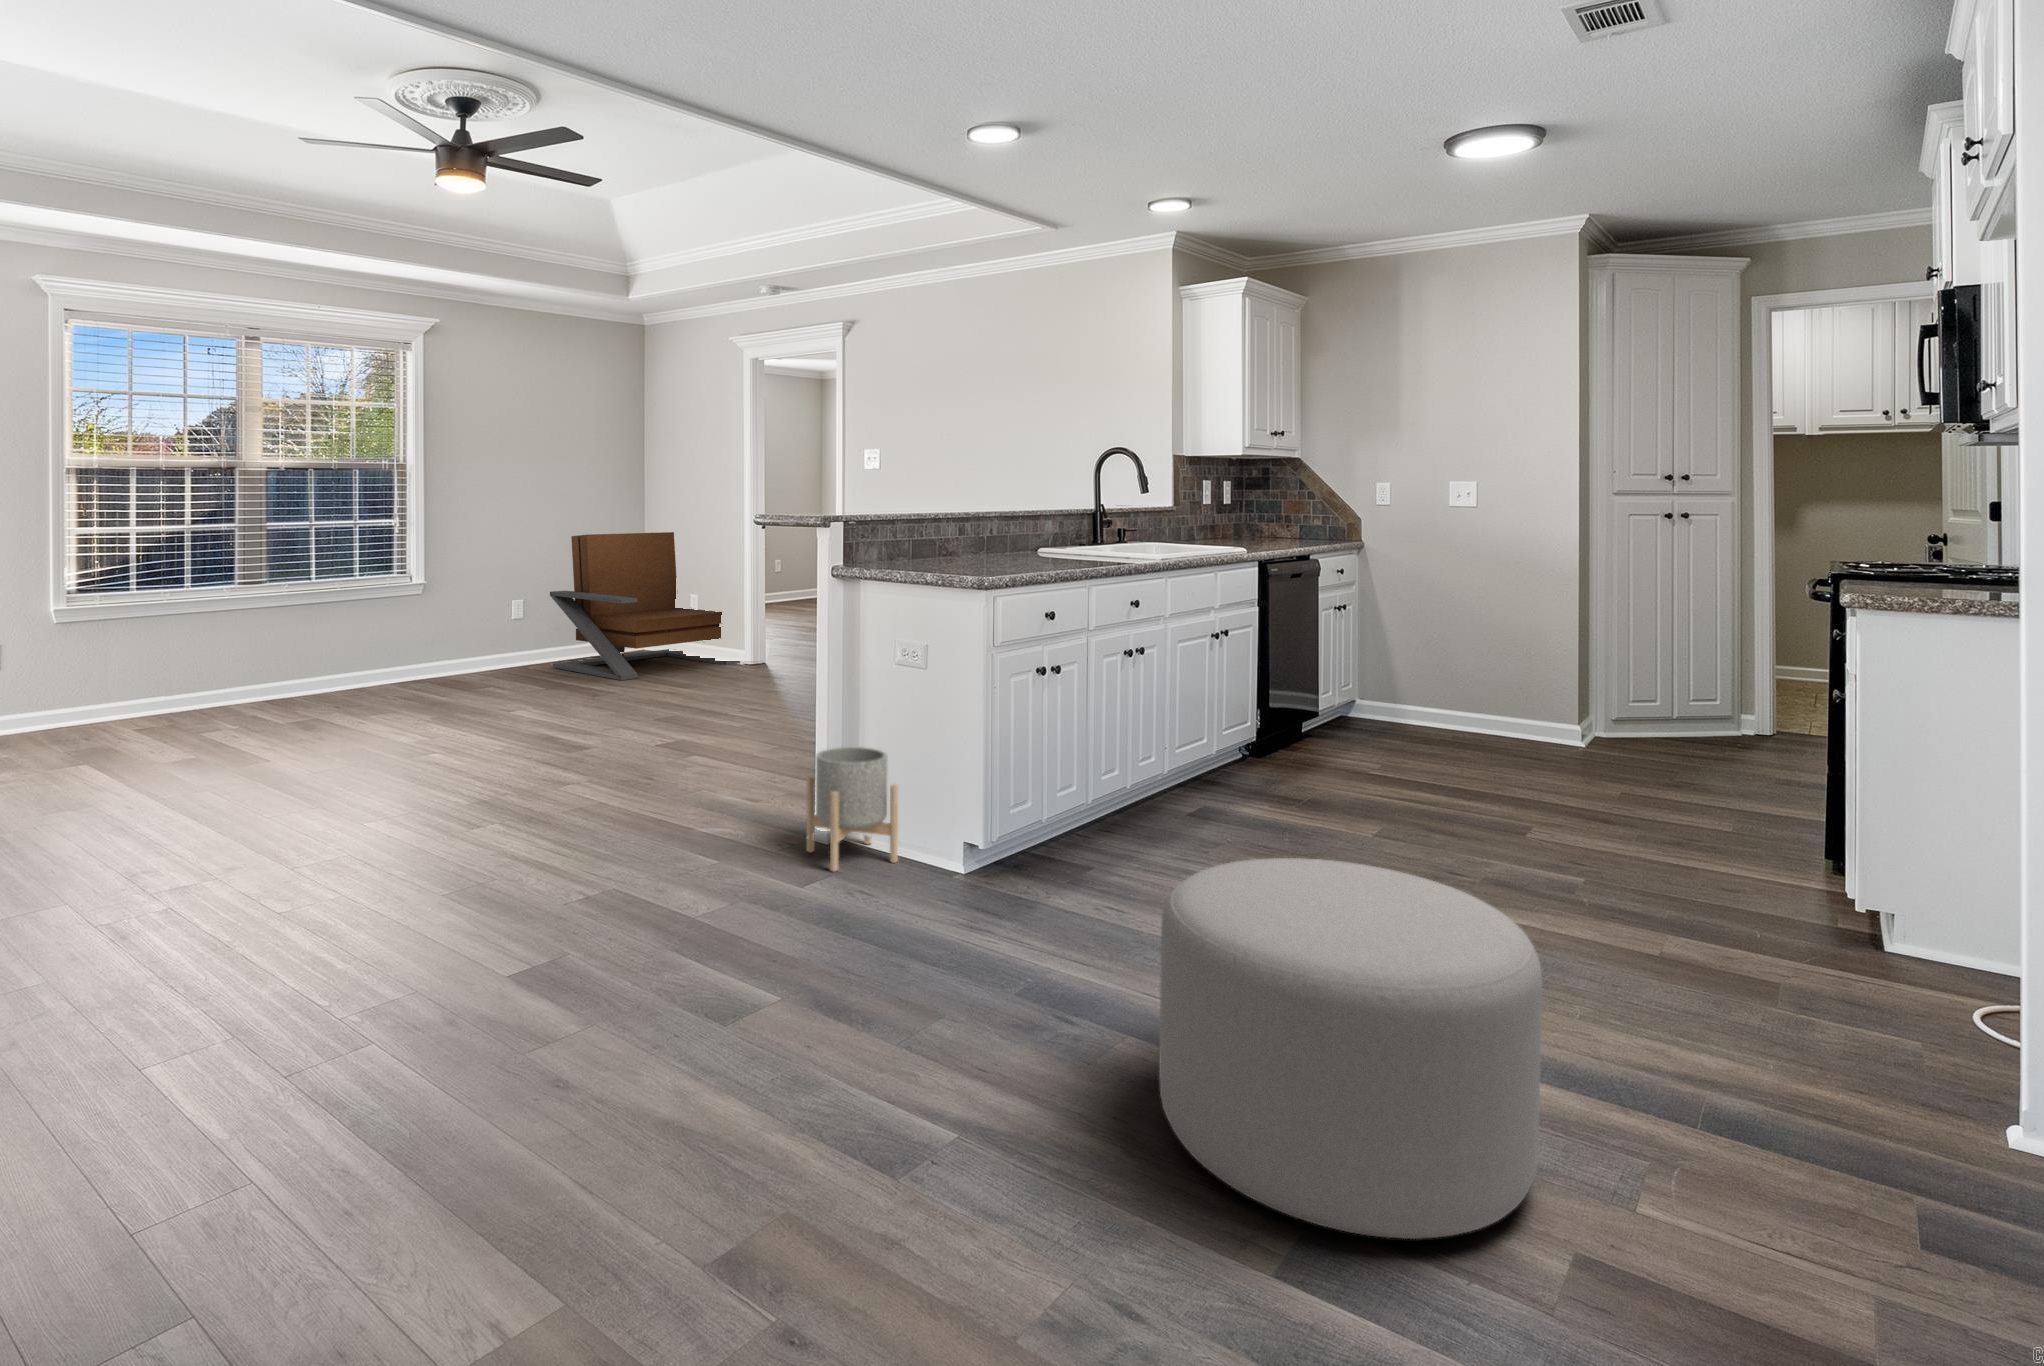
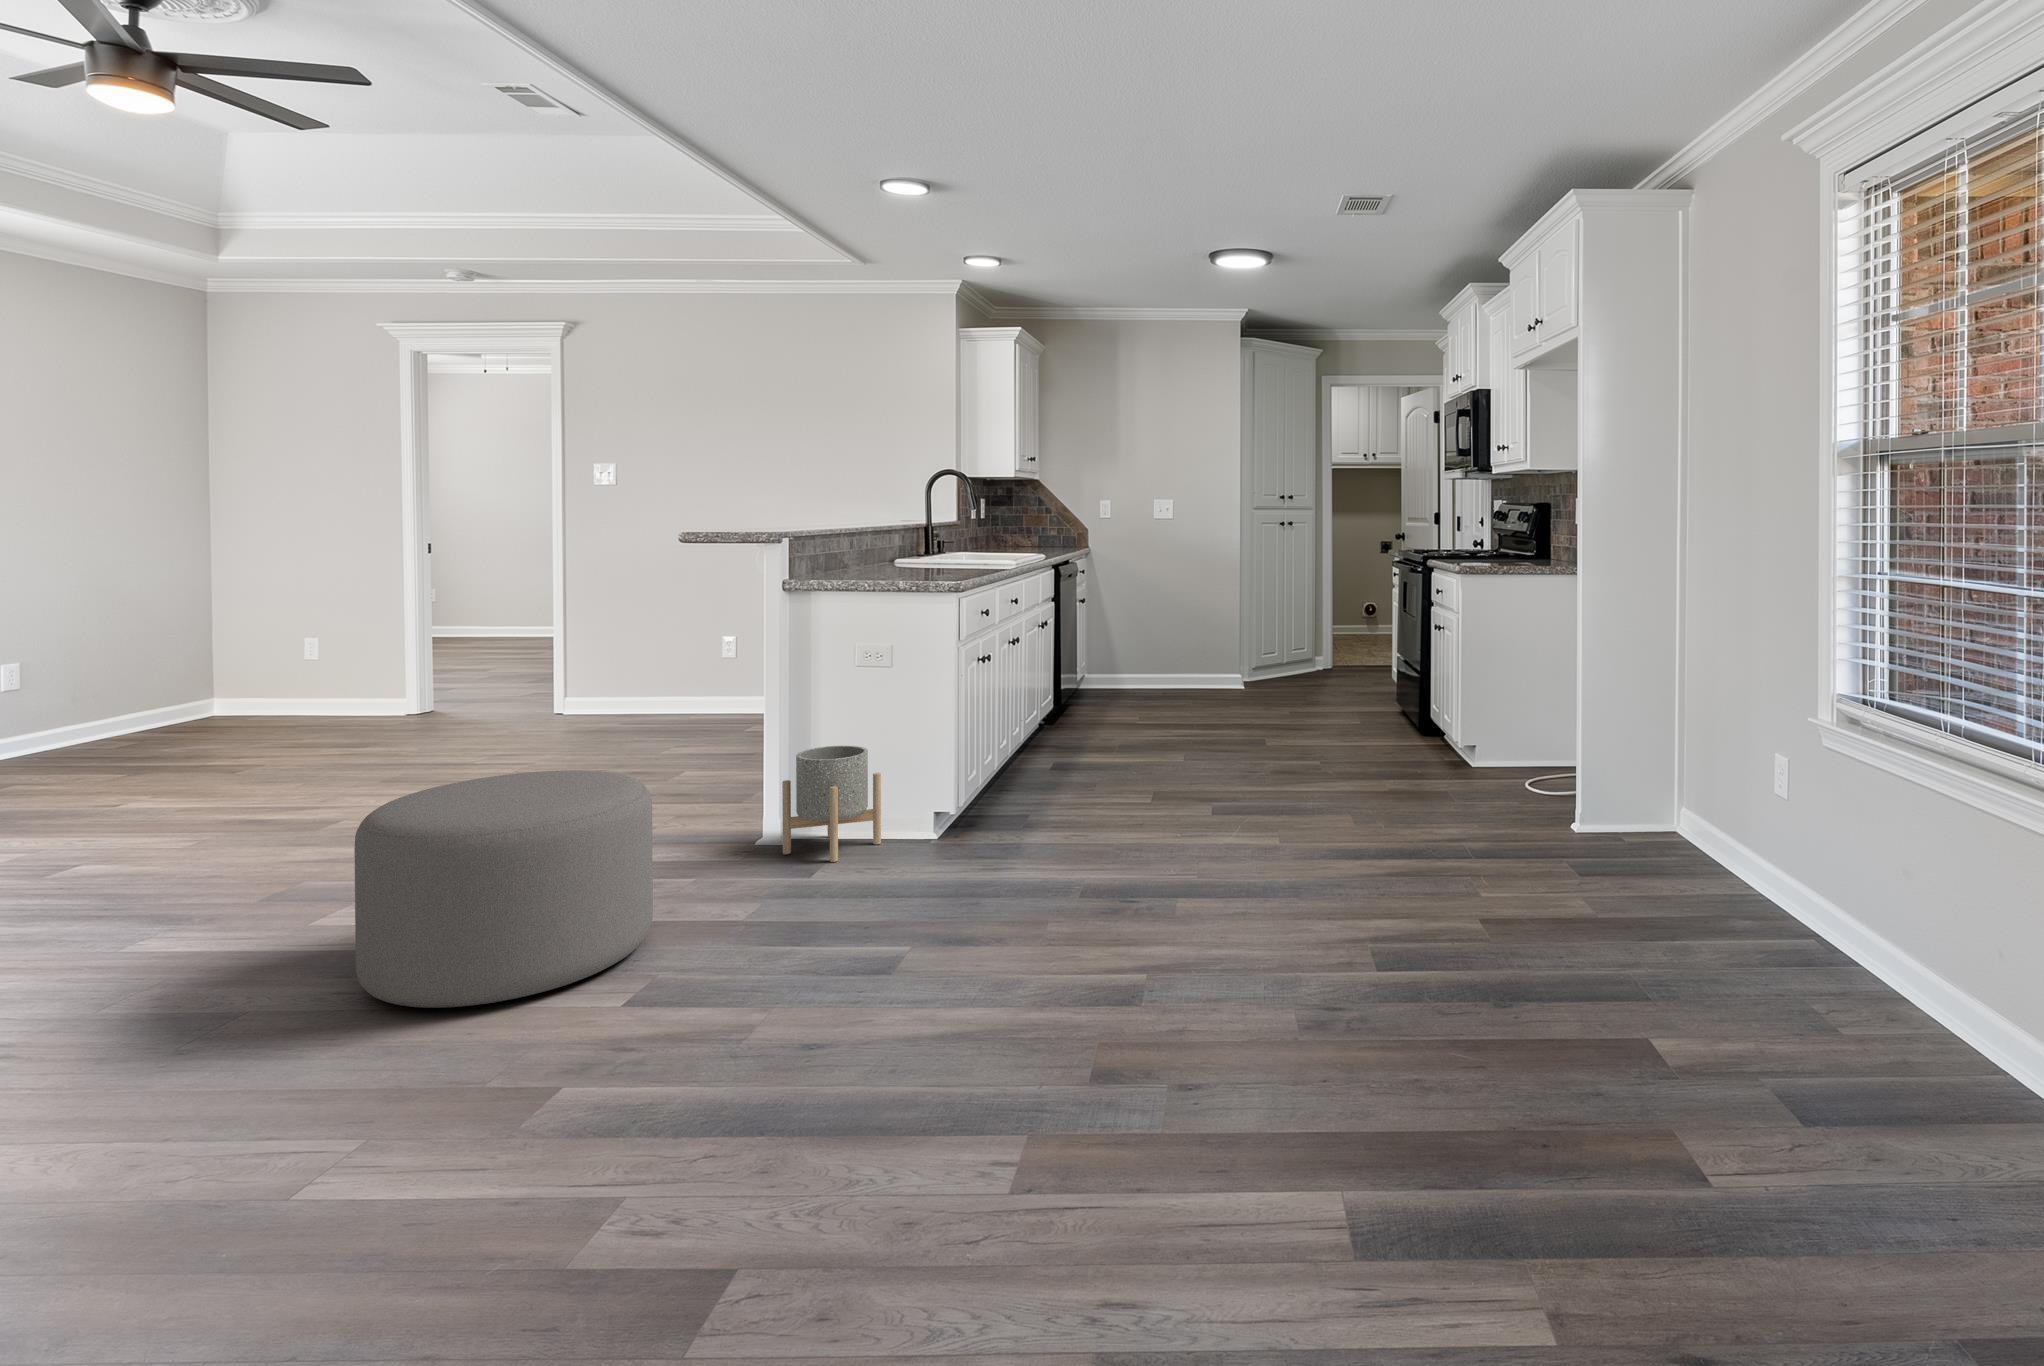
lounge chair: present [550,532,740,680] -> none [56,558,388,753]
ottoman: present [1159,858,1542,1239] -> present [354,770,653,1008]

